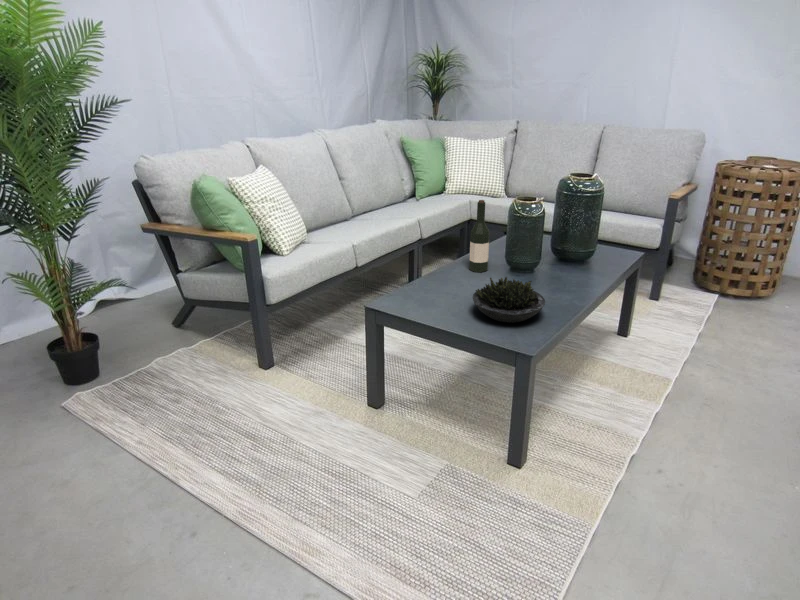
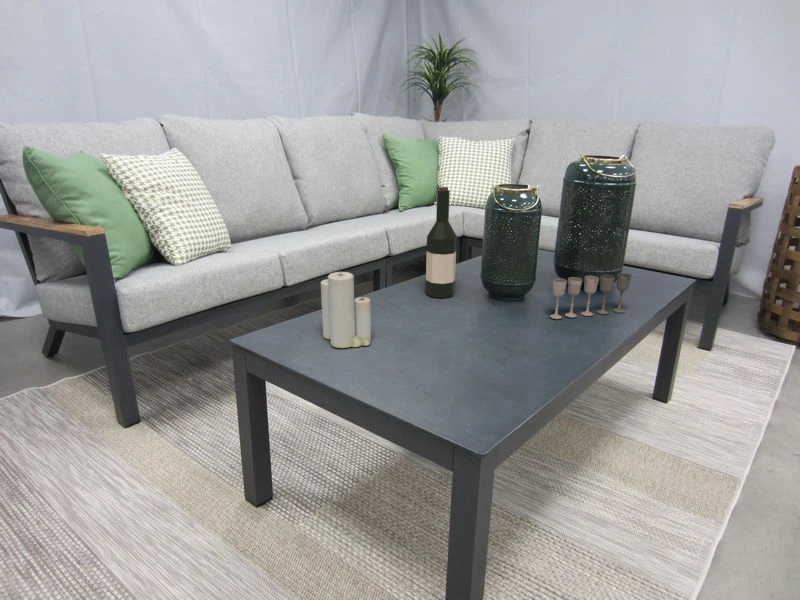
wine glass: none [552,252,602,283] -> present [550,273,631,319]
candle: none [418,257,450,306] -> present [321,268,371,348]
succulent plant: present [473,277,545,323] -> none [398,304,526,387]

